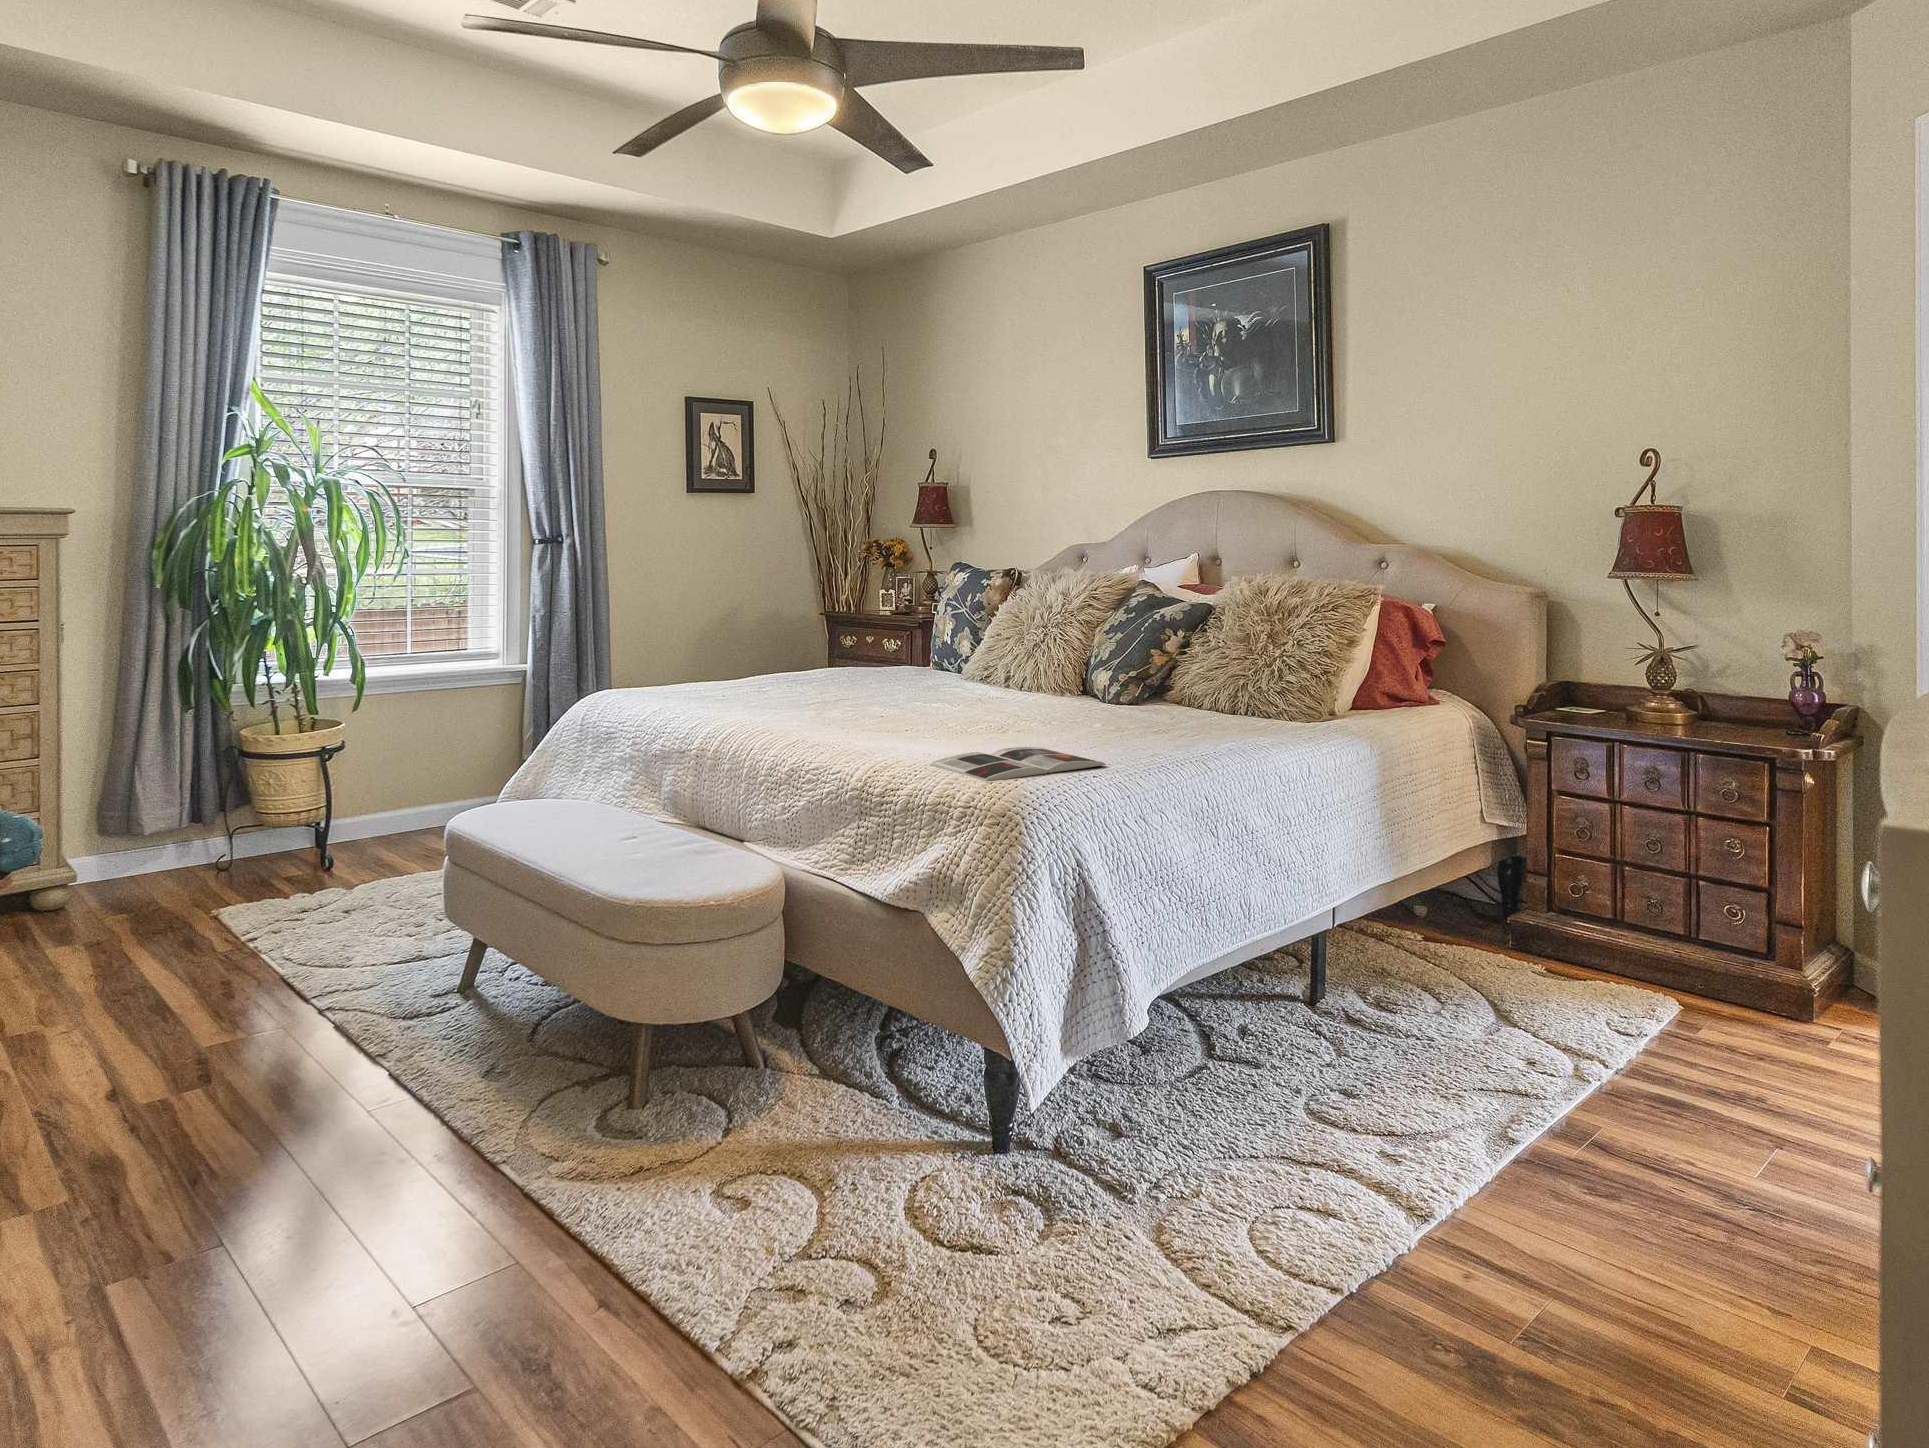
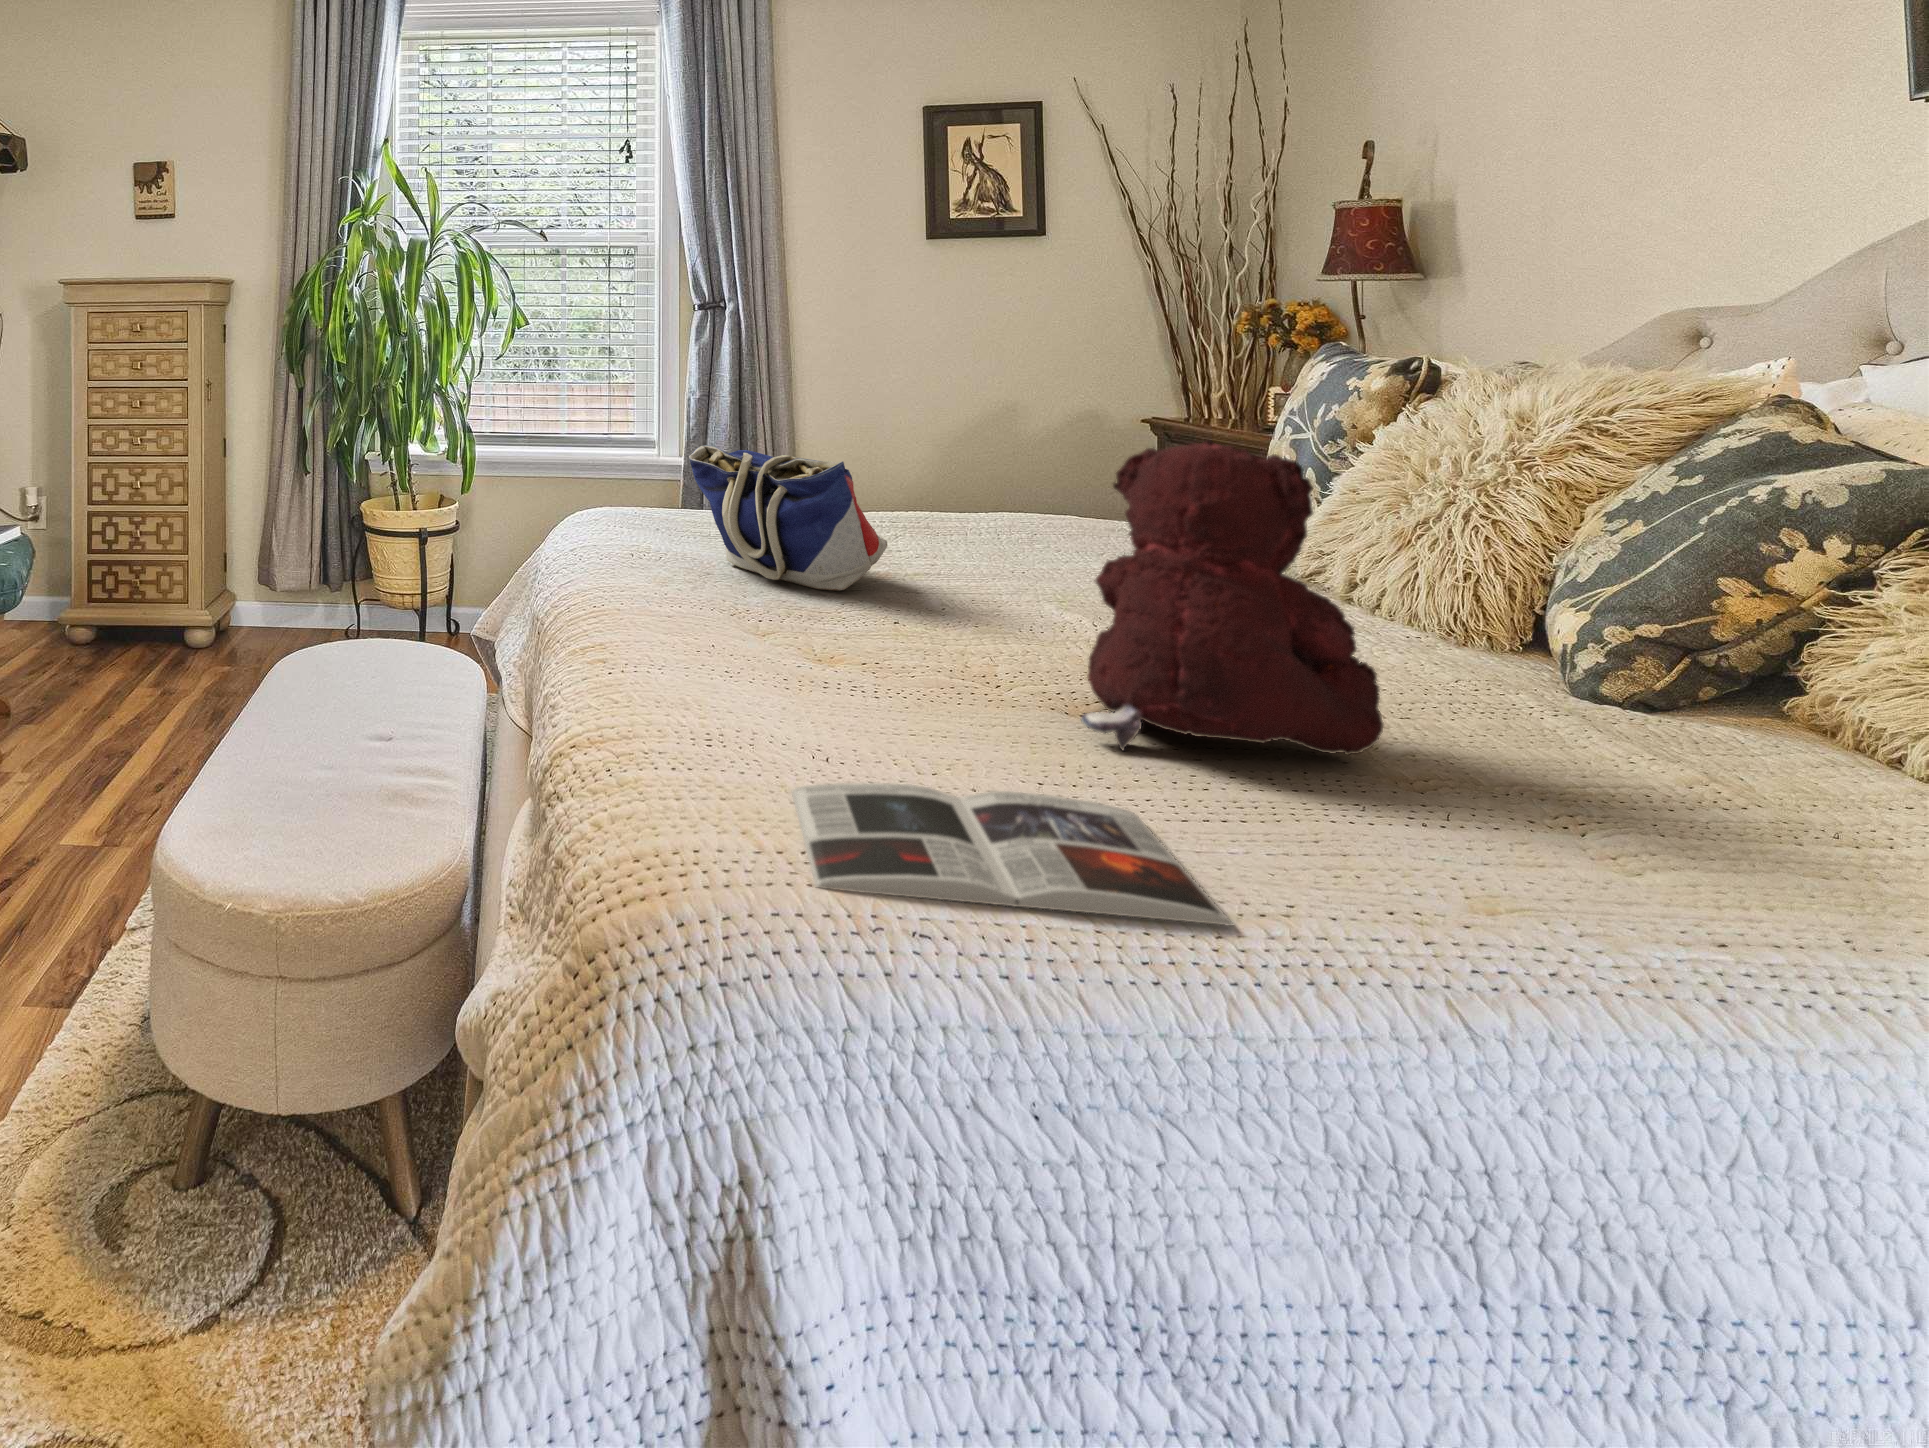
teddy bear: none [975,597,1089,739] -> present [1081,440,1383,755]
tote bag: none [699,630,824,711] -> present [689,445,887,591]

